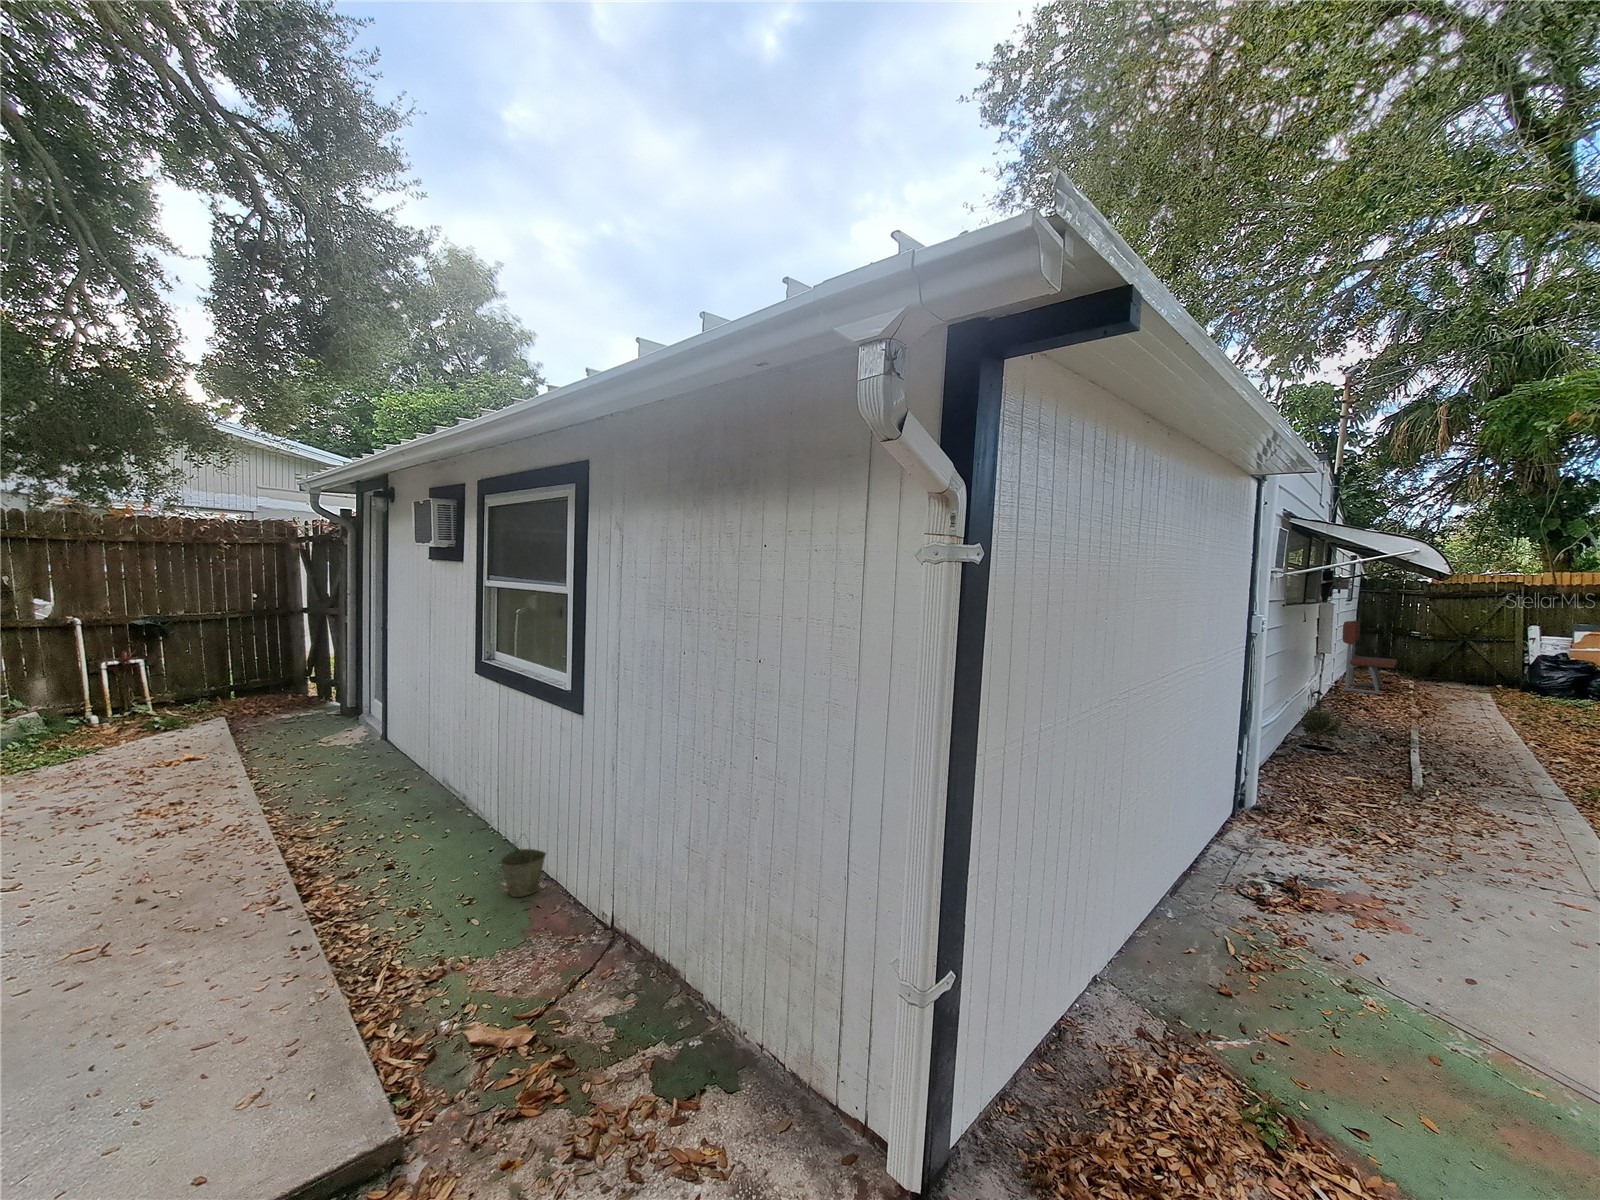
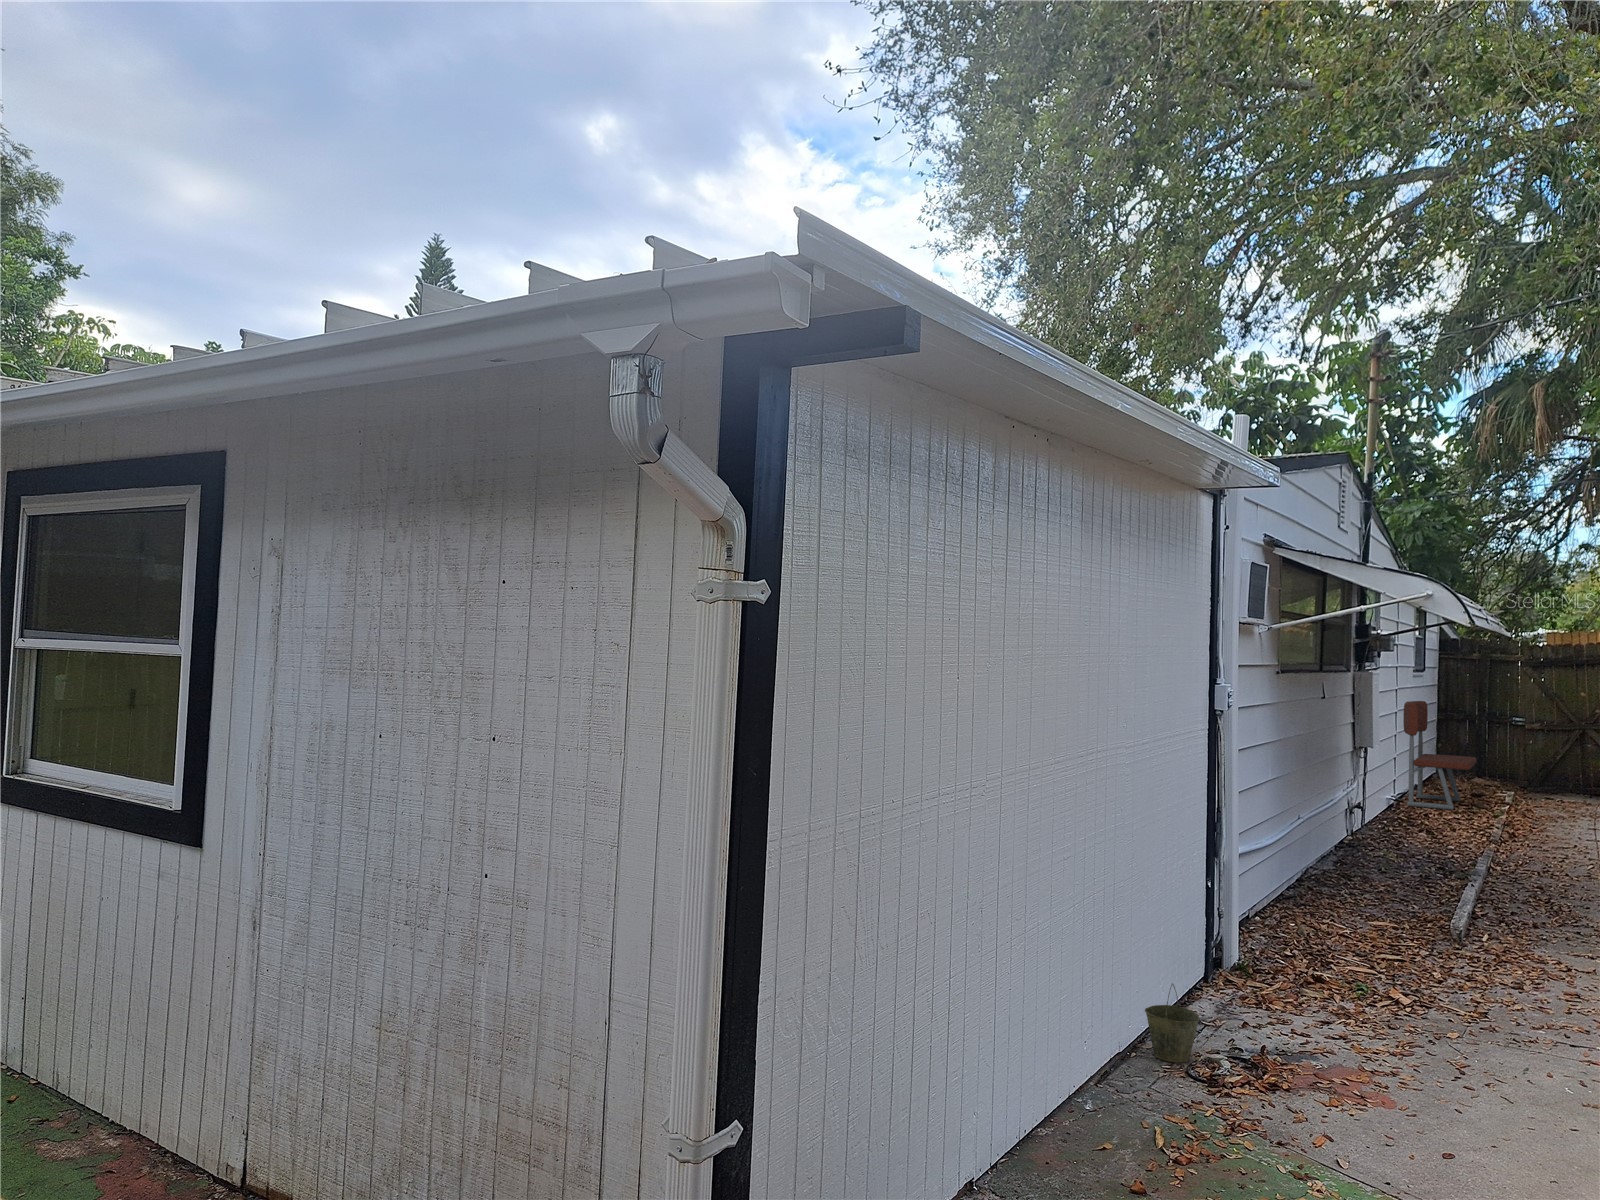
potted tree: present [1296,696,1342,754] -> none [1316,804,1379,893]
bucket: present [501,849,546,897] -> present [1145,983,1199,1063]

